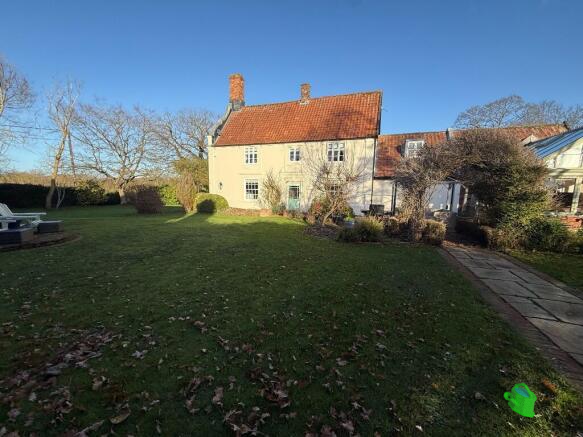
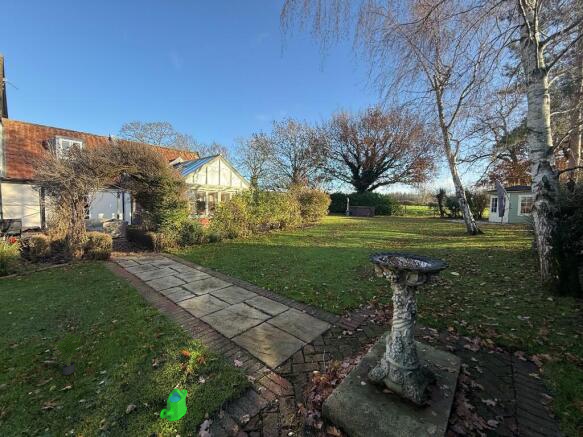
potted plant: none [410,288,433,322] -> present [55,334,80,375]

